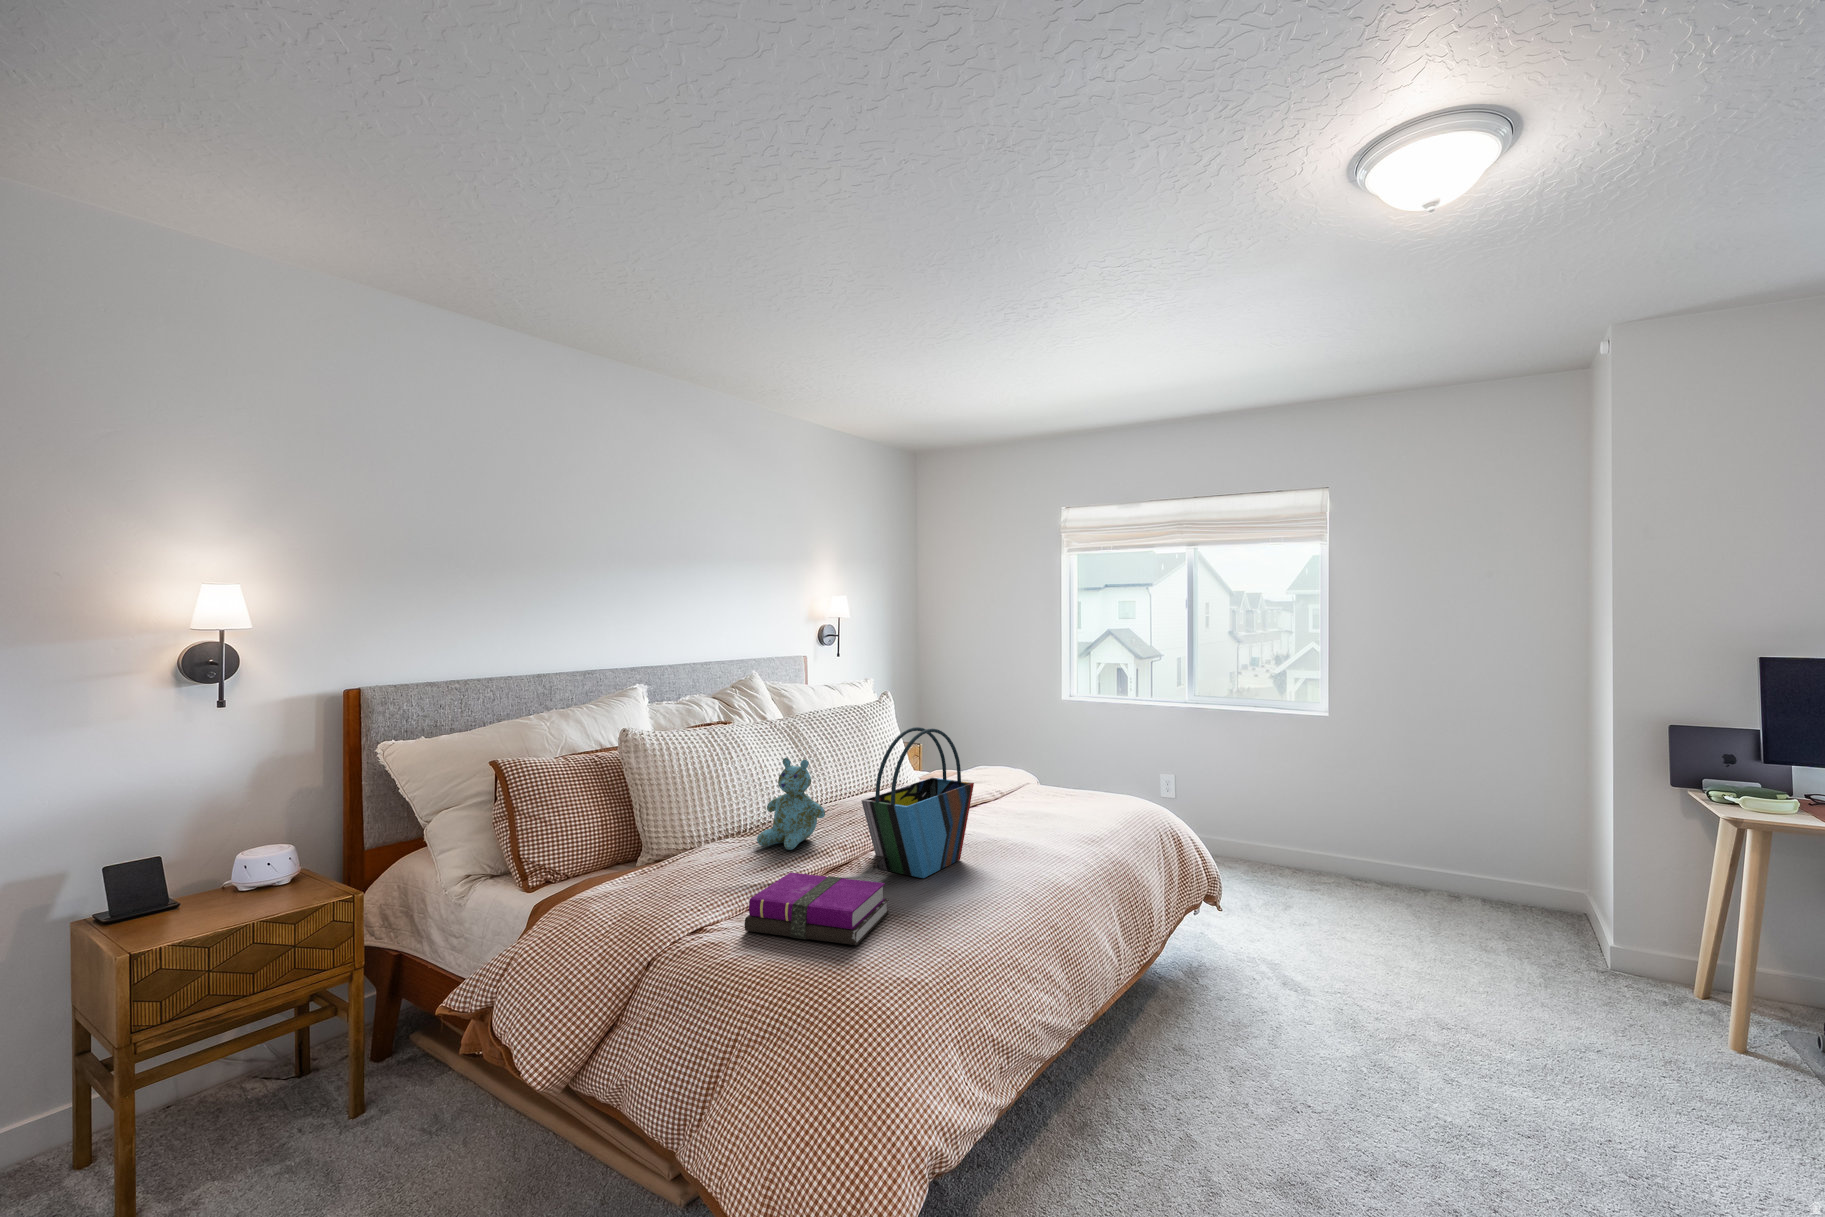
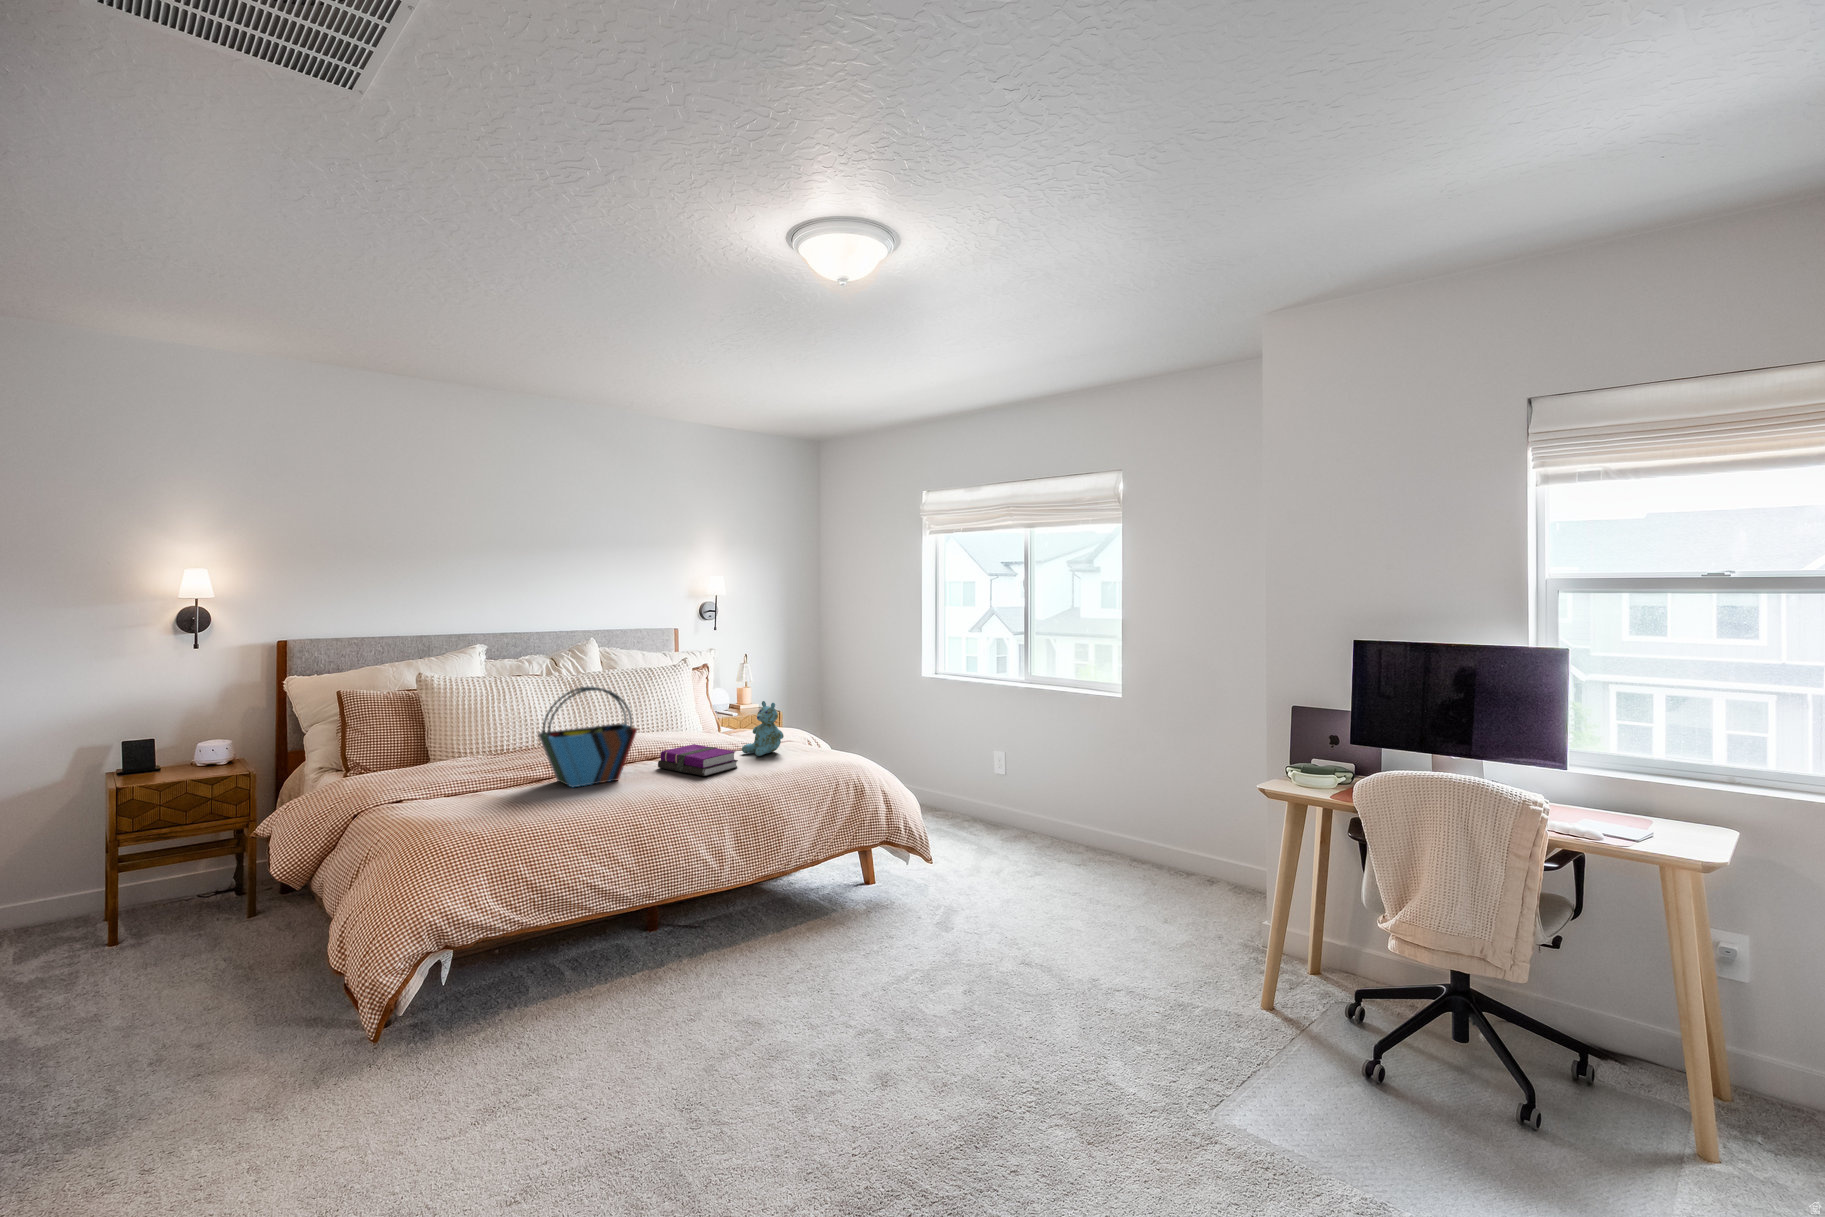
stuffed bear: present [757,758,825,850] -> present [742,701,784,756]
notebook: present [744,872,889,945] -> present [658,744,738,776]

